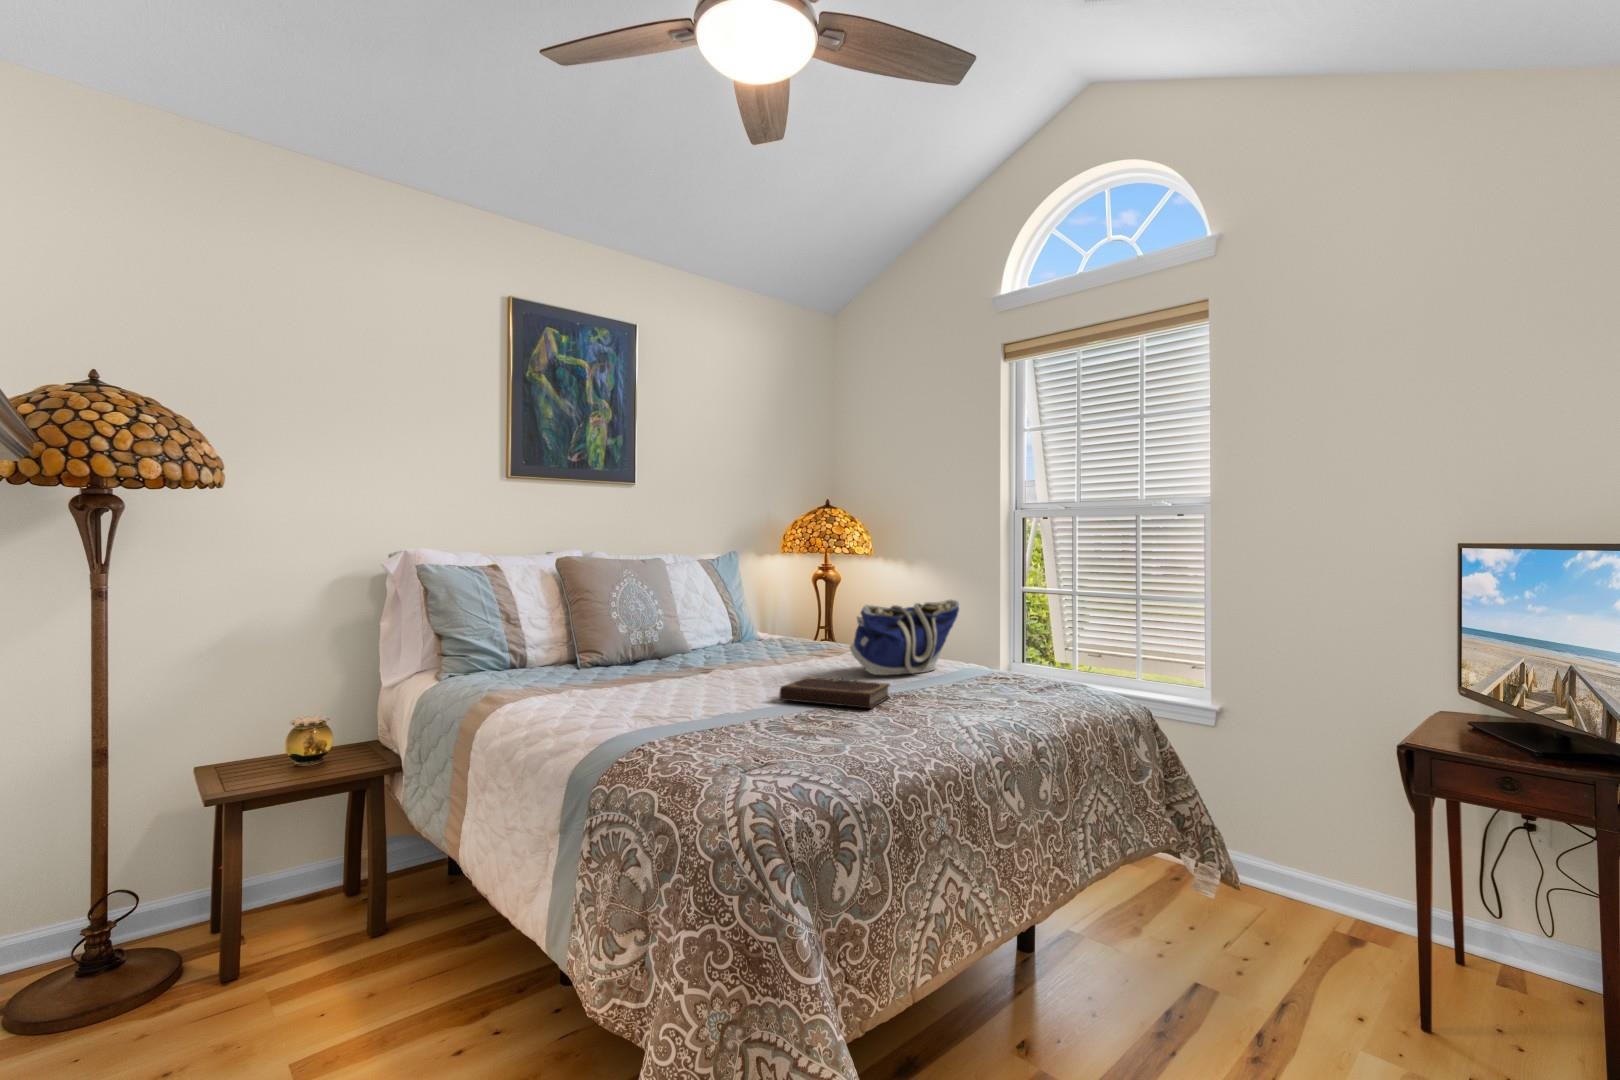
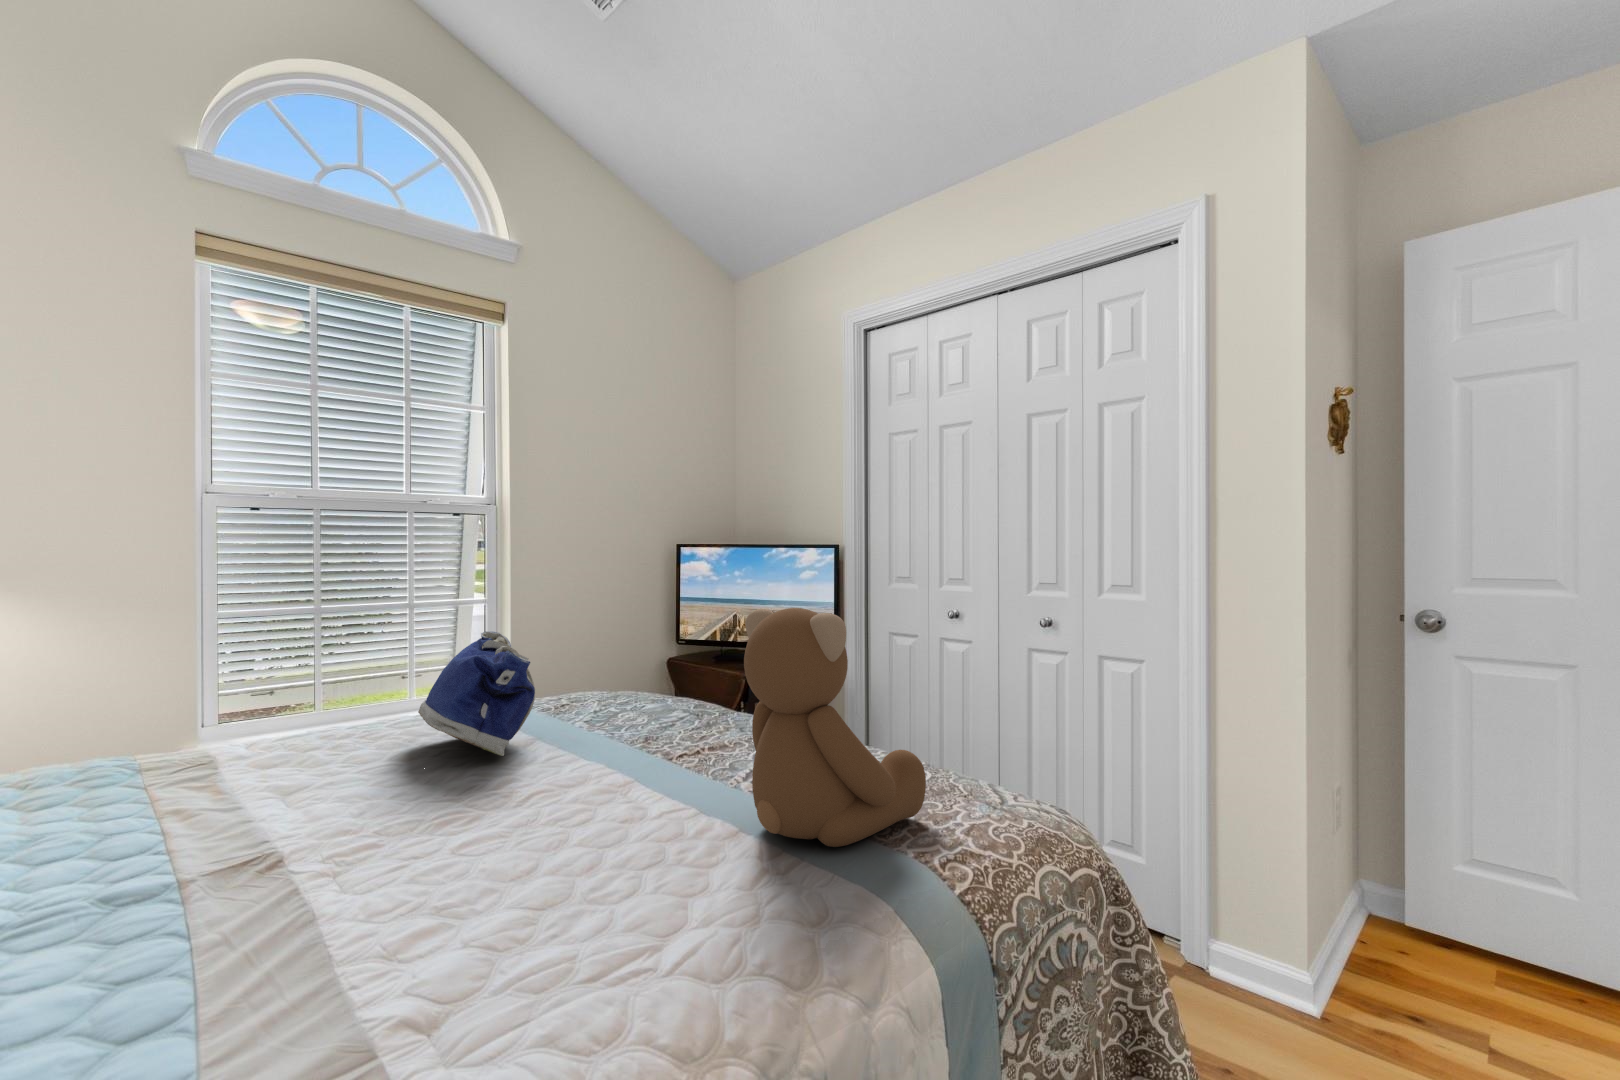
teddy bear: none [667,578,788,746] -> present [744,608,926,847]
notebook: present [779,677,890,708] -> none [566,737,720,802]

